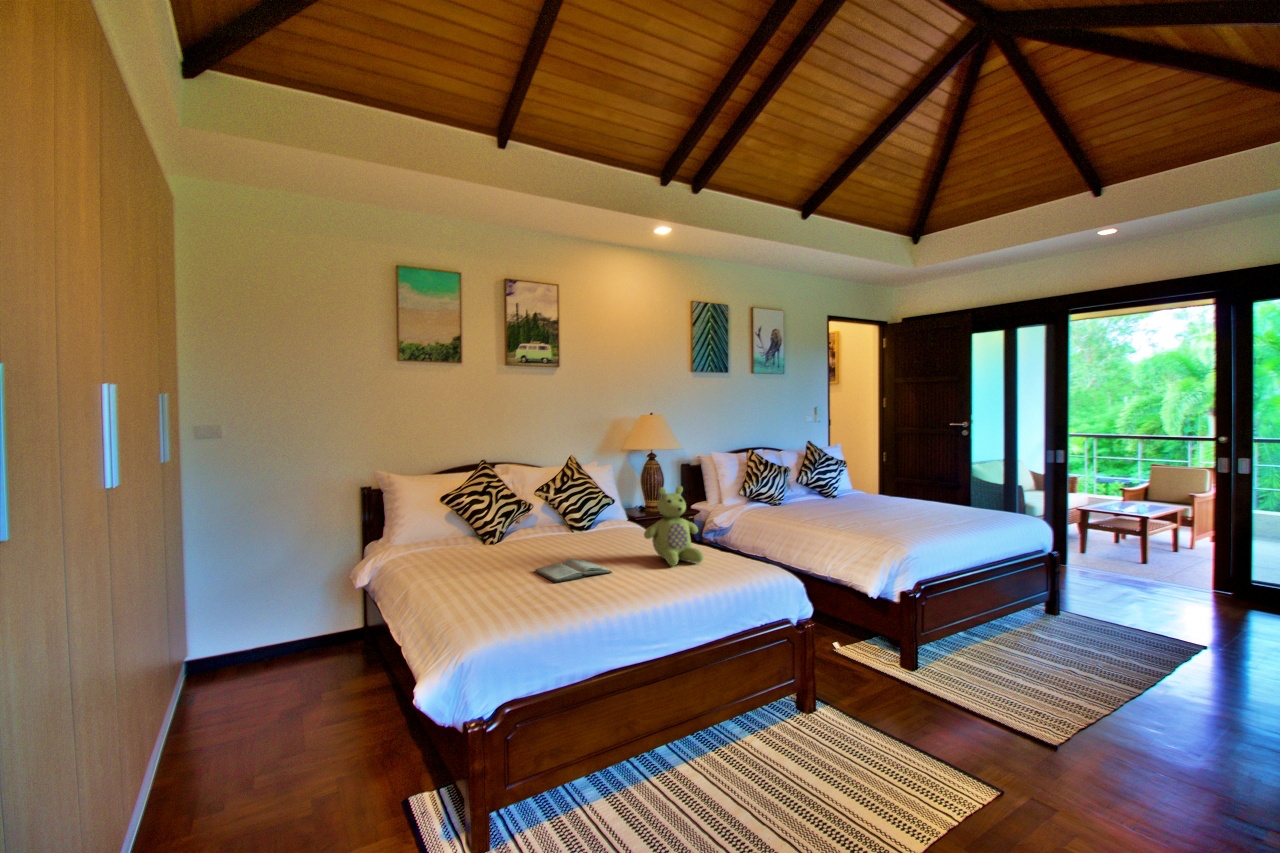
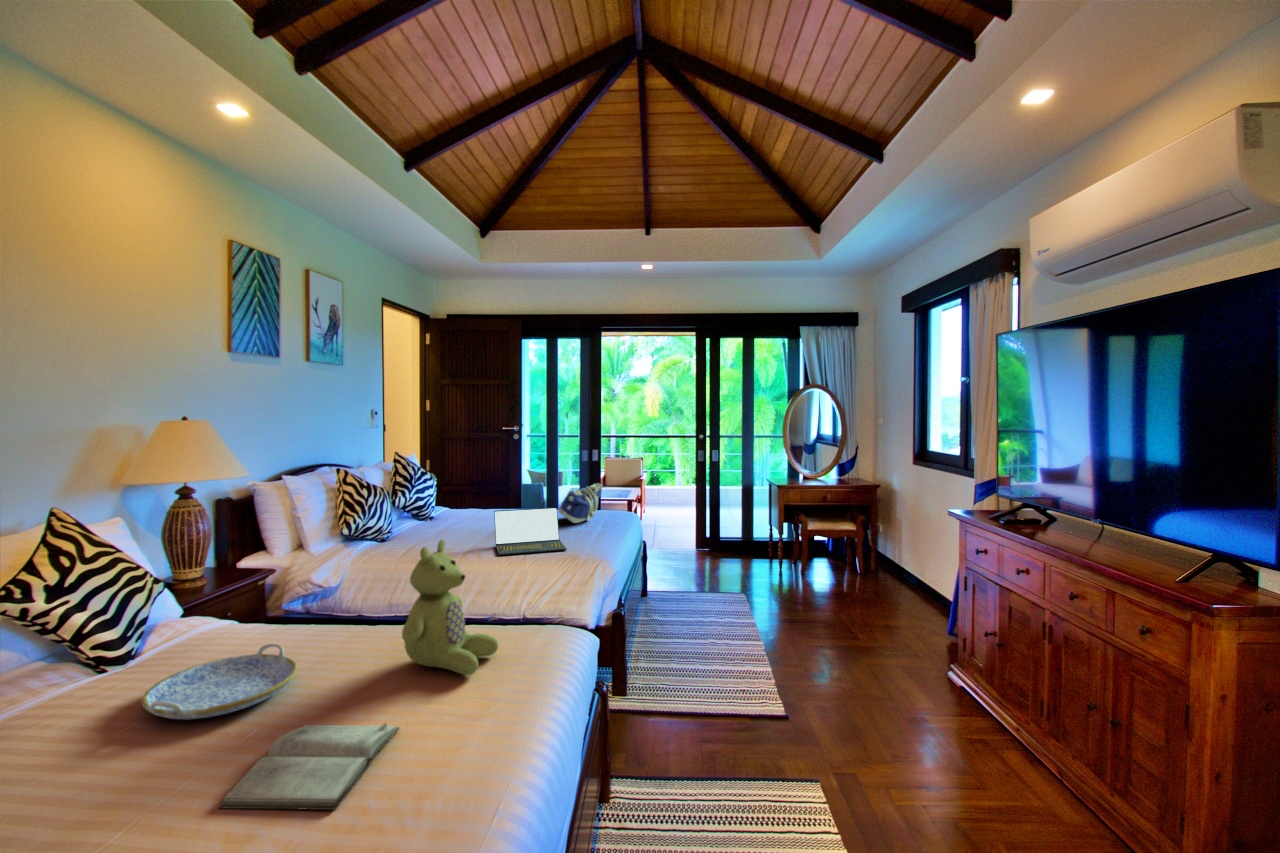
tote bag: none [925,480,983,516] -> present [558,483,602,523]
laptop: none [825,491,896,531] -> present [494,507,567,555]
serving tray: none [553,531,617,551] -> present [142,644,297,719]

